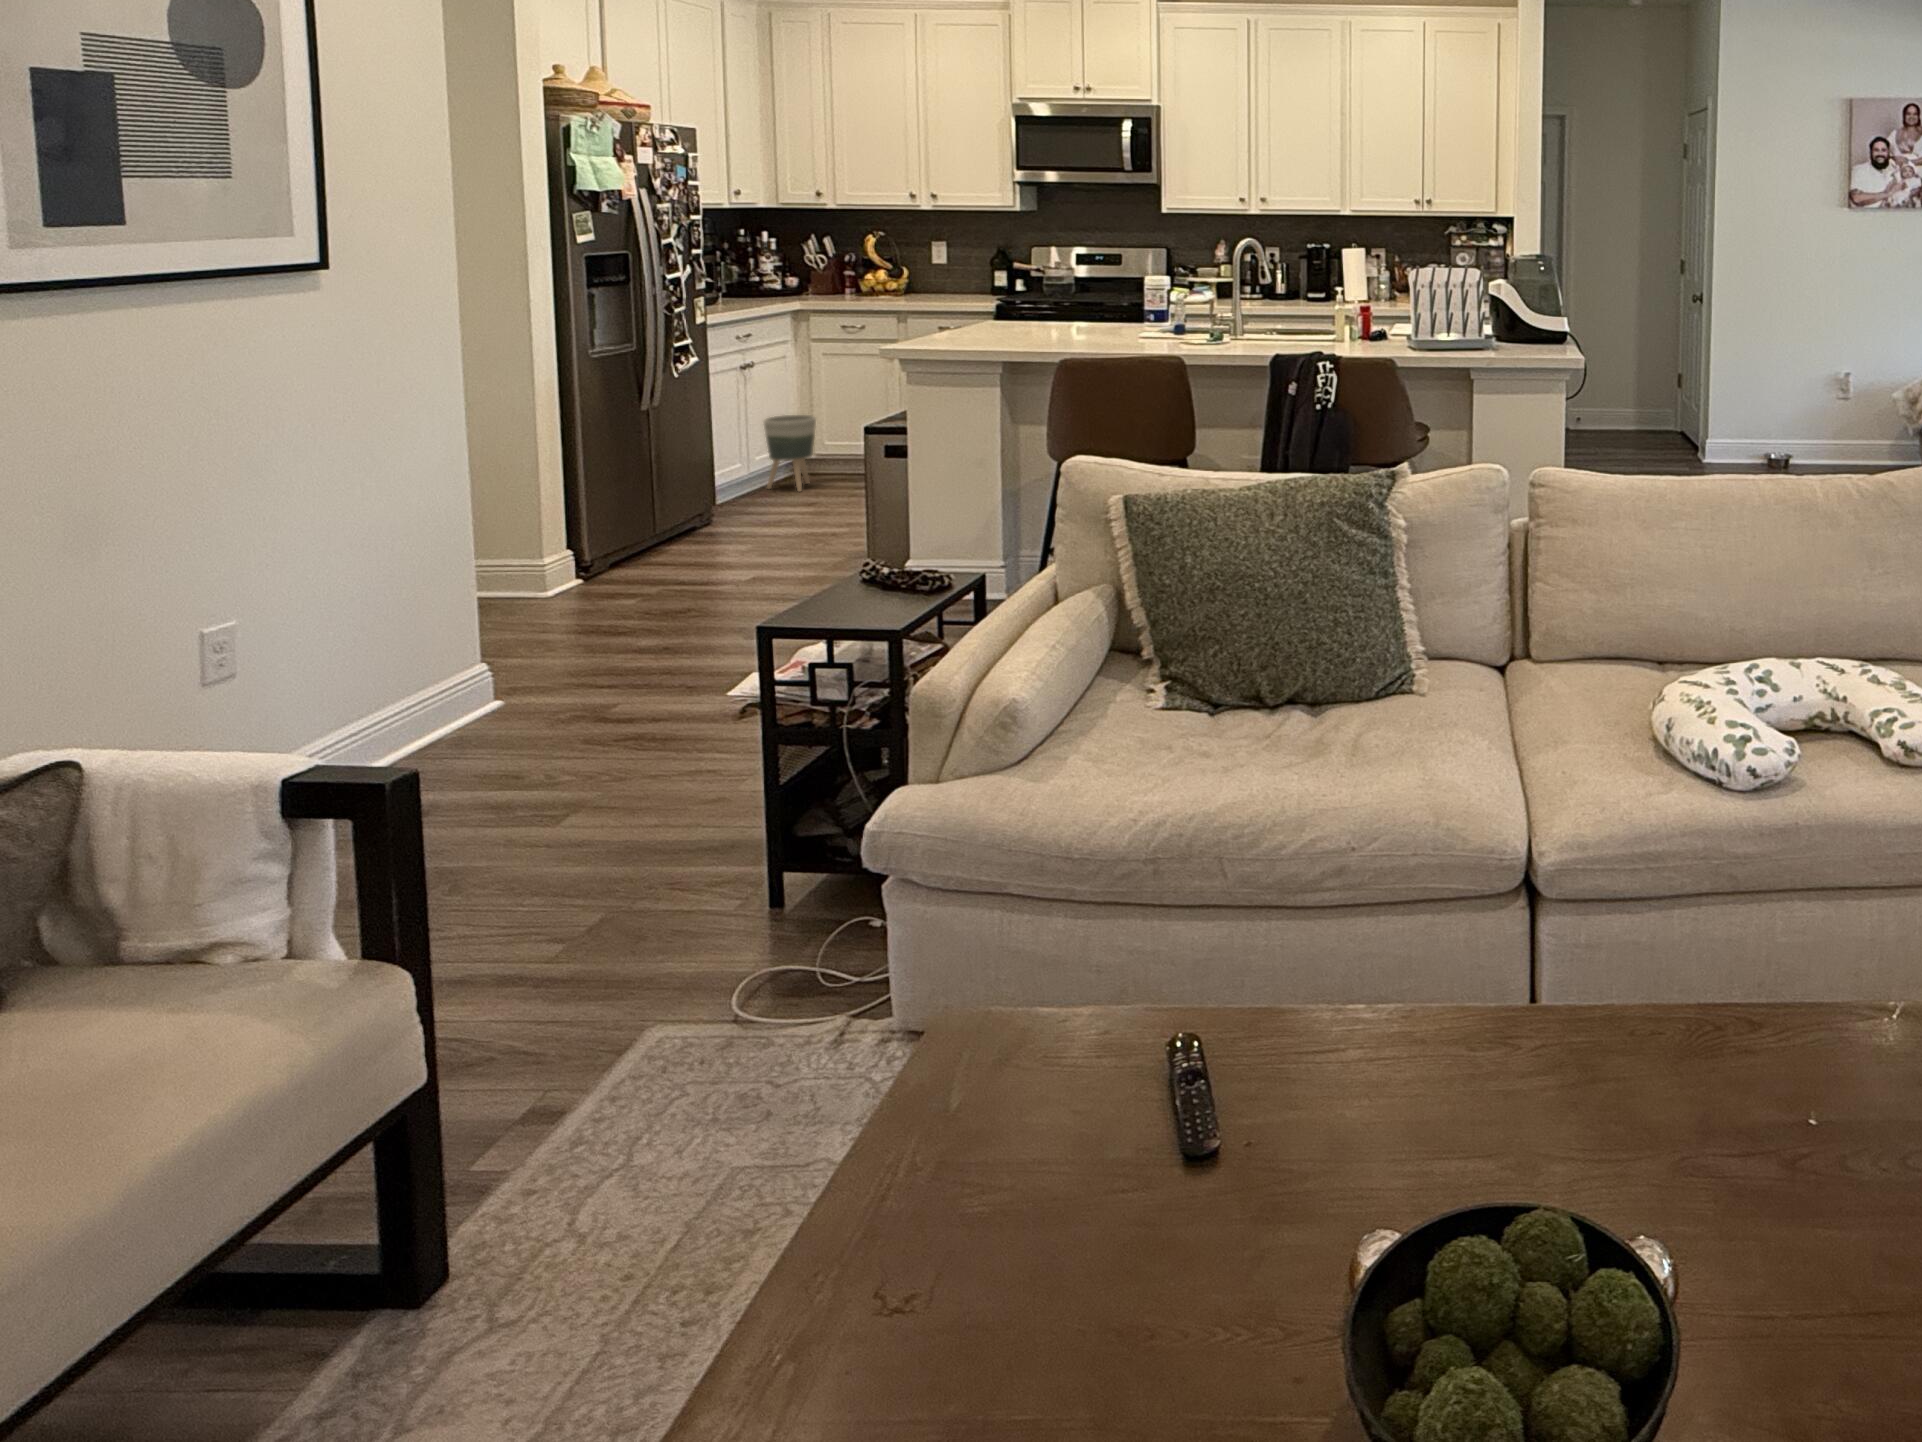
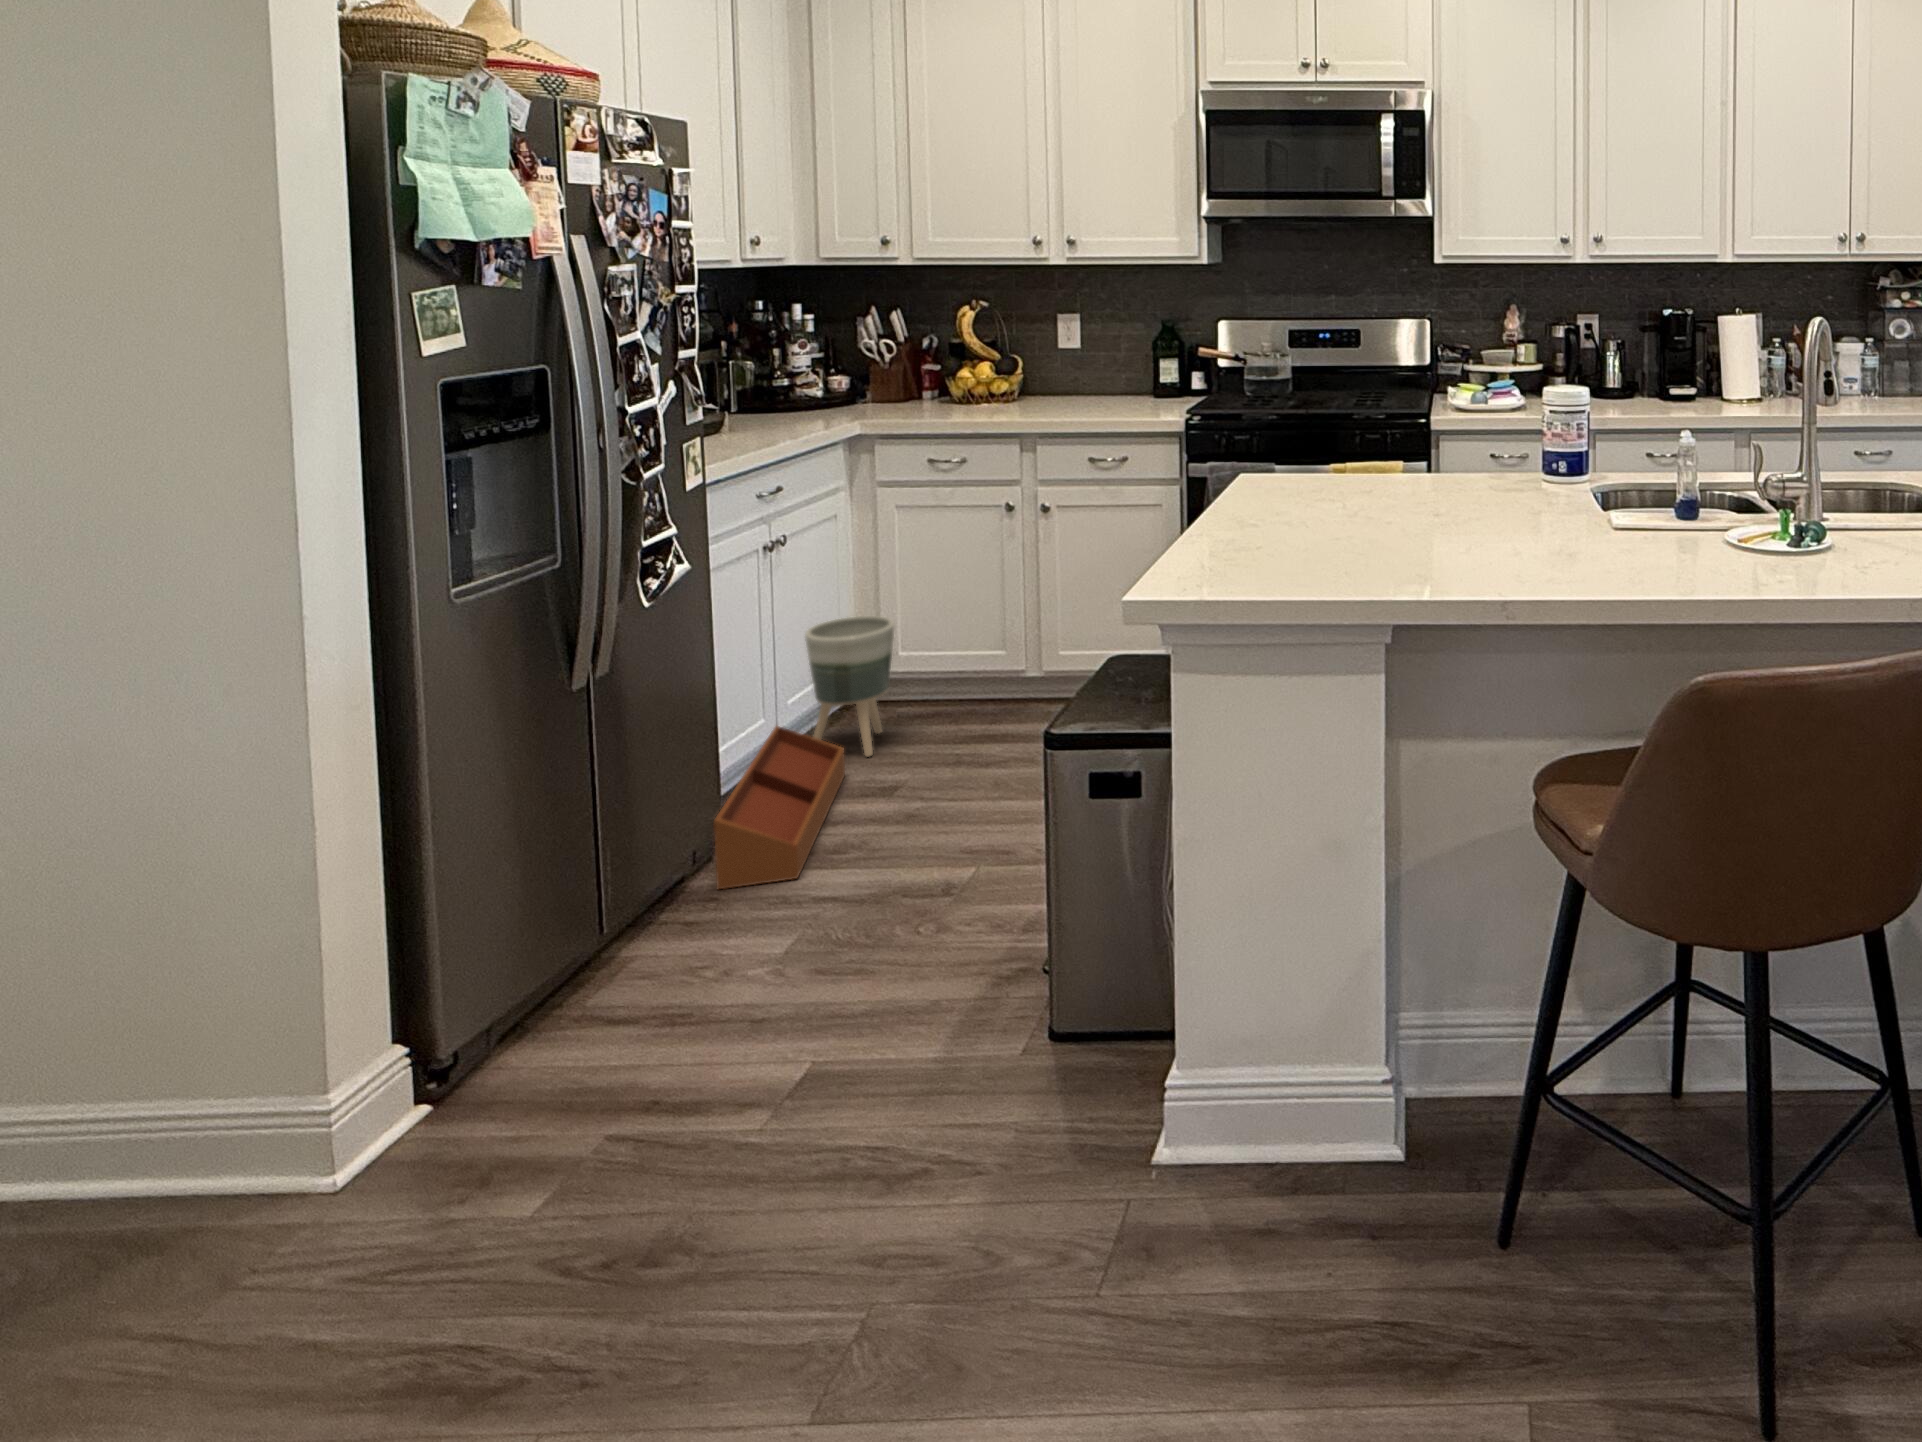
storage bin: none [708,466,785,530] -> present [713,726,845,889]

